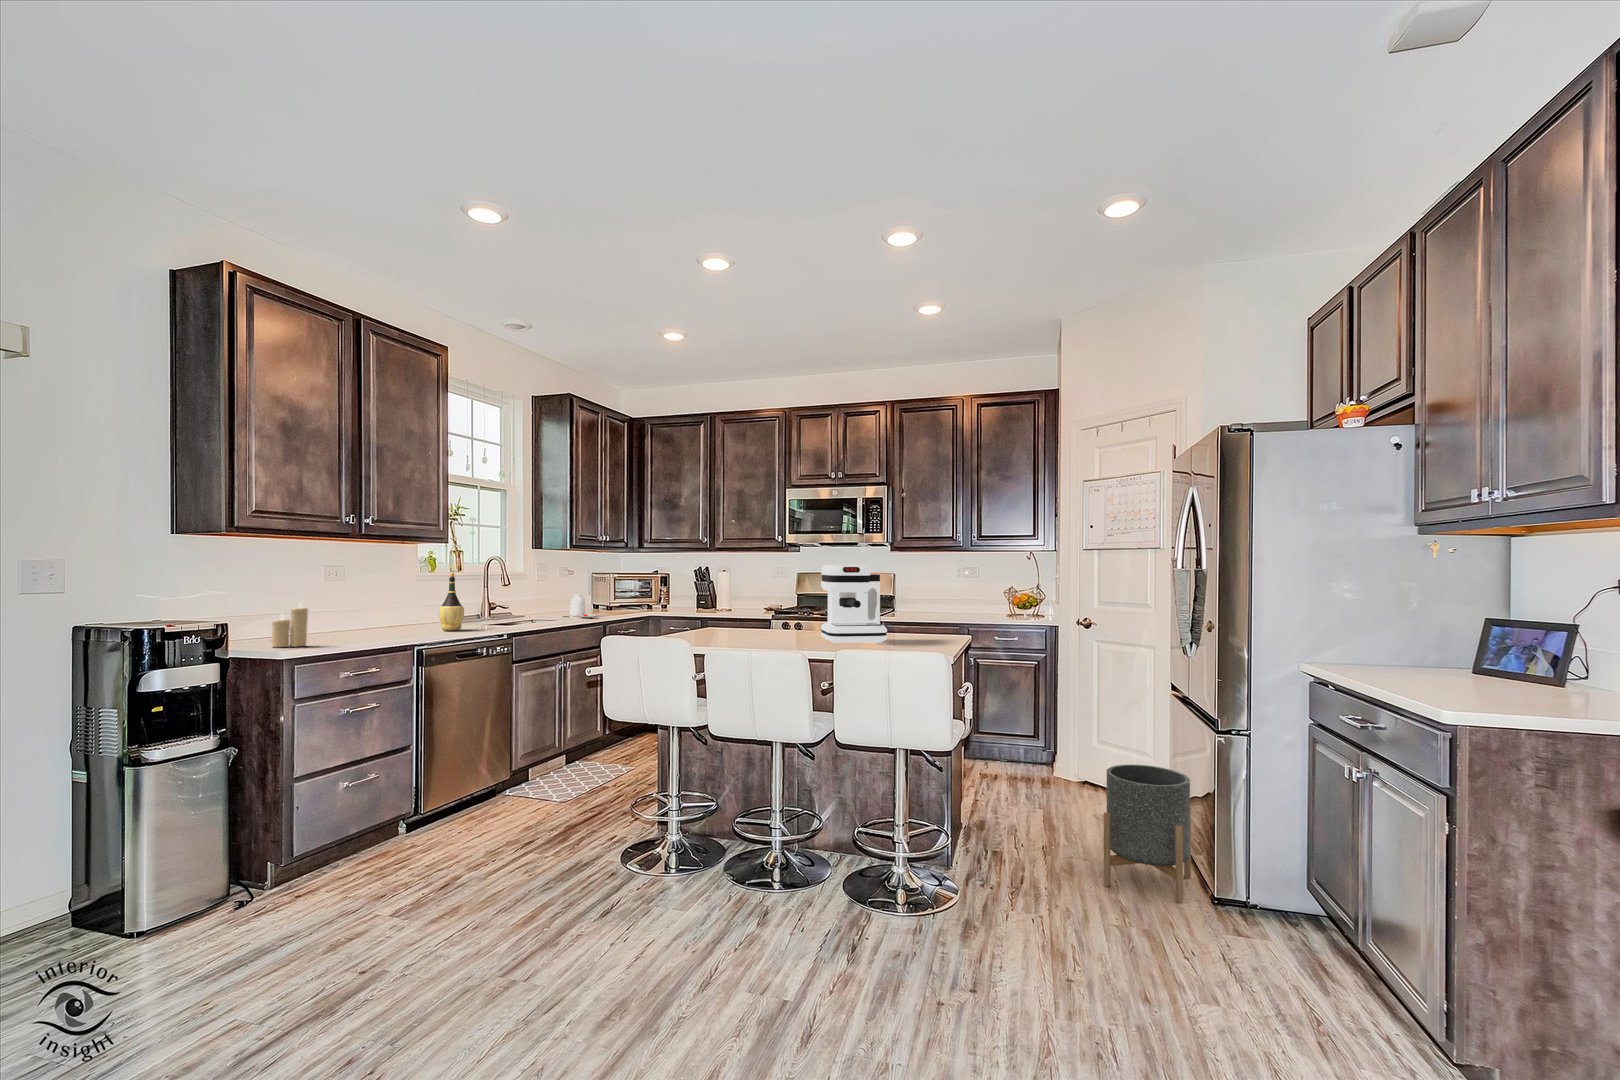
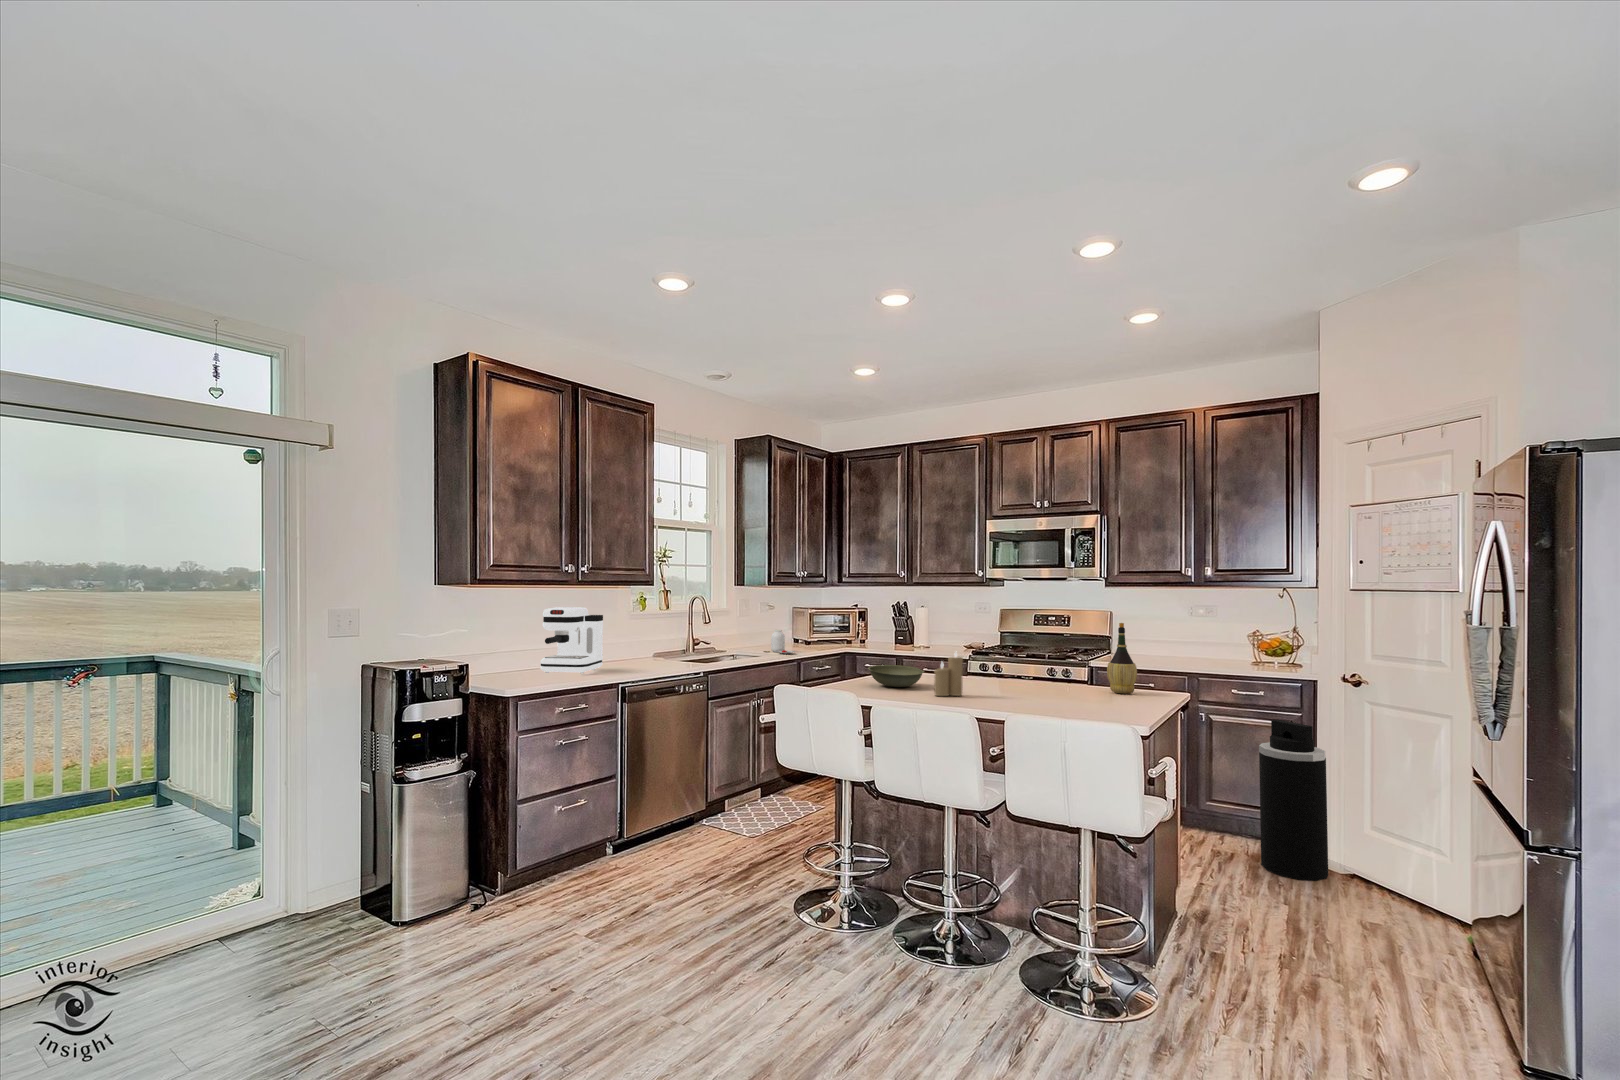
coffee maker: present [821,565,887,644] -> present [540,607,603,673]
wine bottle: present [439,573,464,631] -> present [1107,623,1137,693]
candle: present [272,604,308,647] -> present [934,652,963,696]
bowl: none [692,617,747,636] -> present [868,665,924,687]
trash can: none [1018,657,1069,788] -> present [1259,720,1328,881]
planter: present [1103,765,1191,903] -> none [1348,870,1481,1058]

